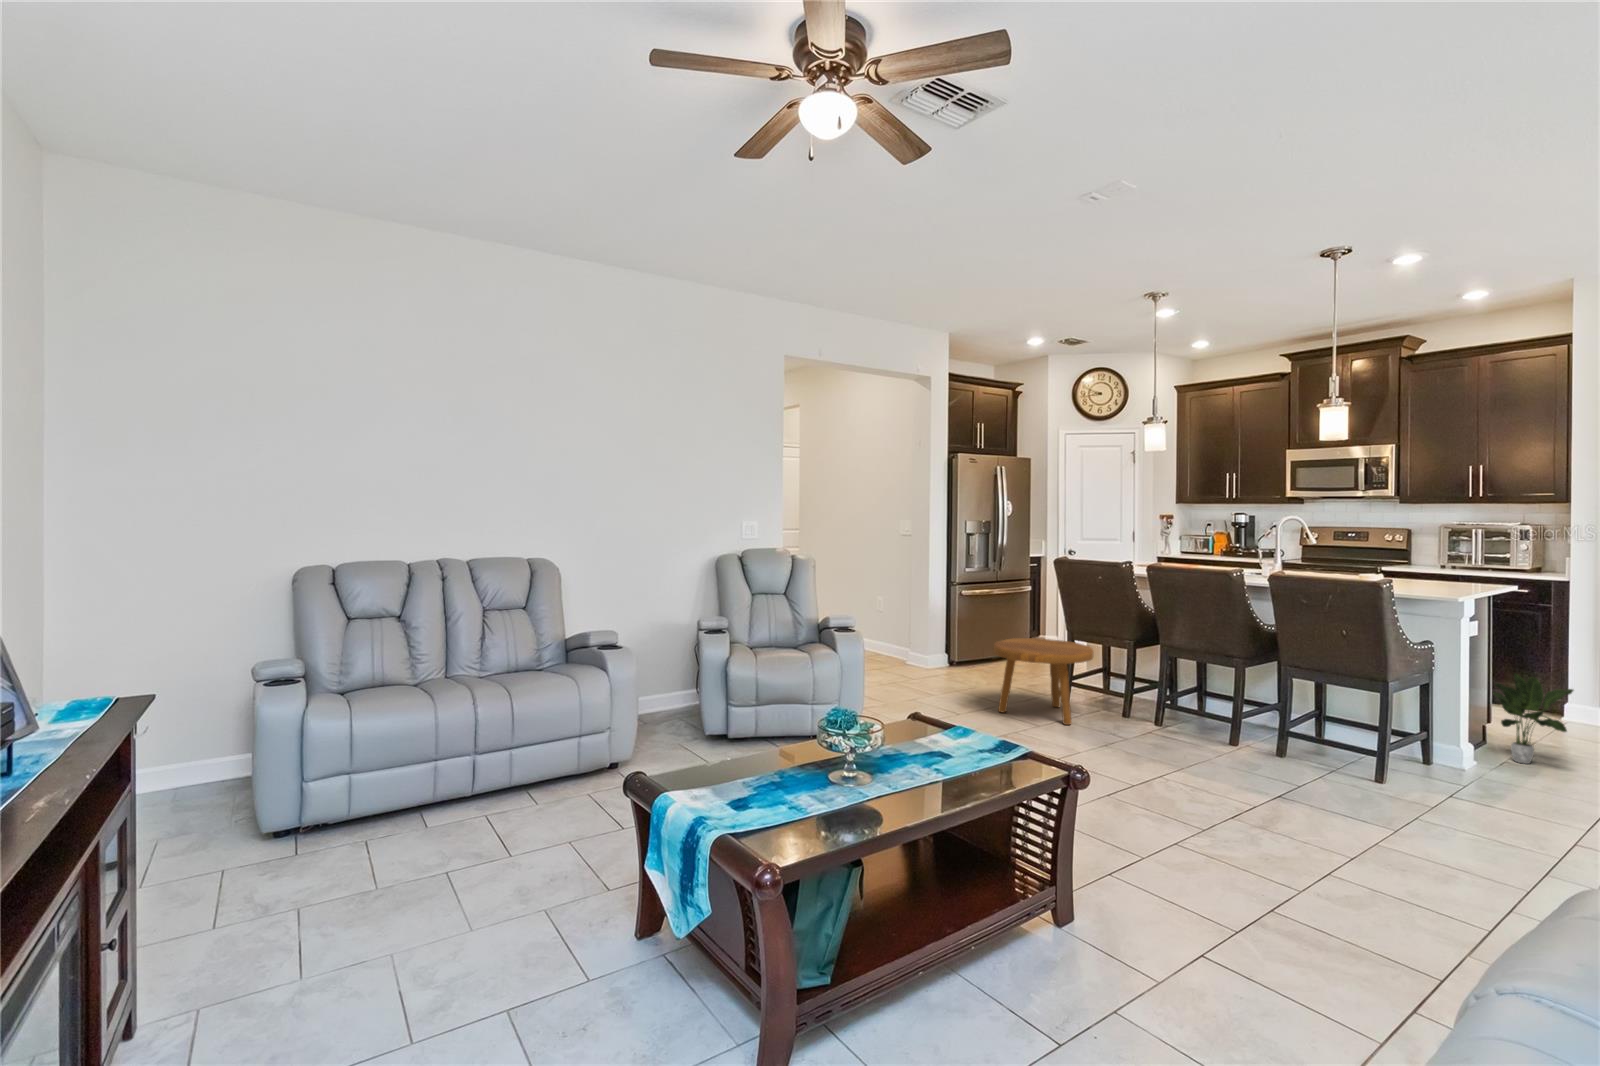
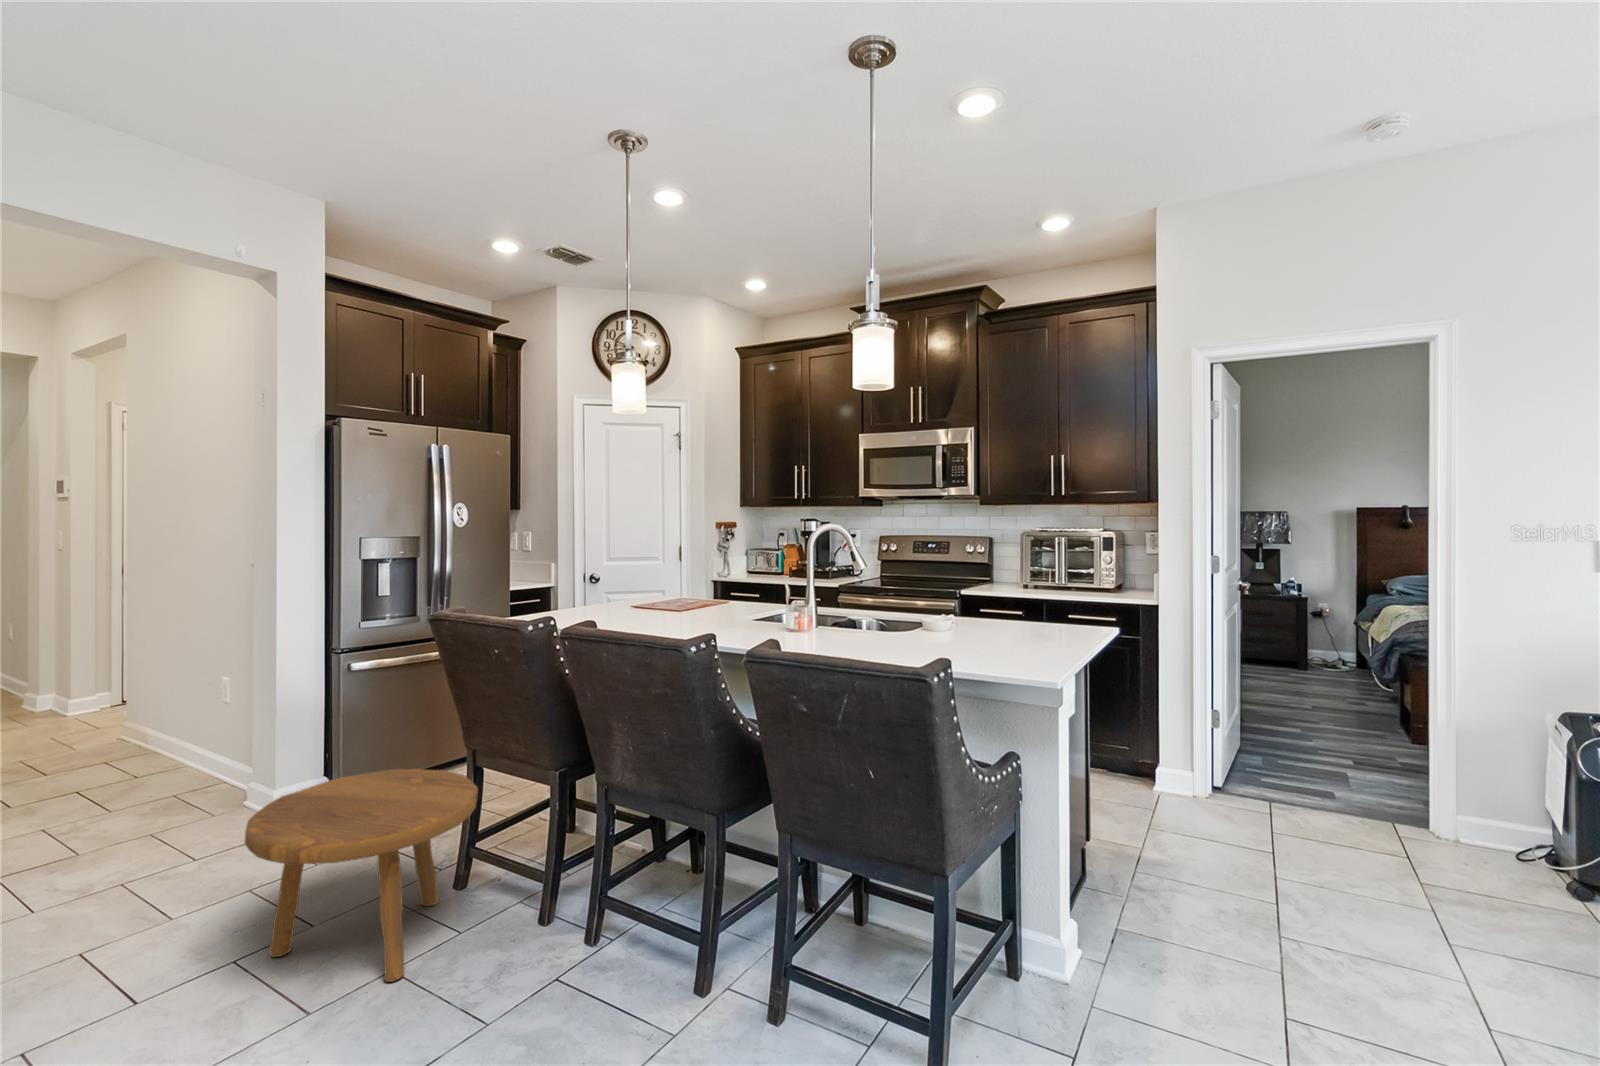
potted plant: present [1493,673,1573,764] -> none [1098,780,1205,932]

